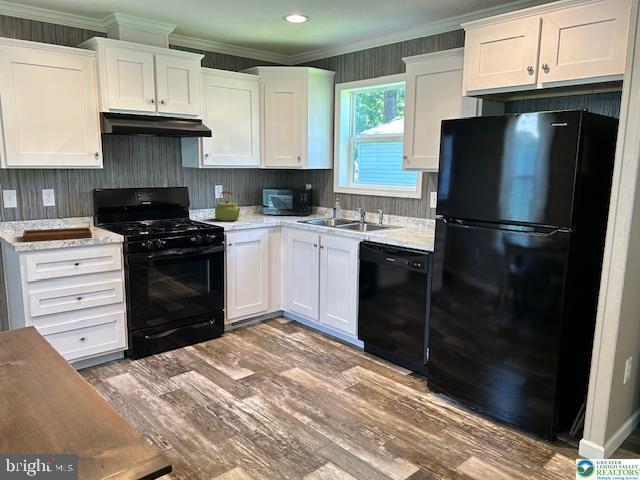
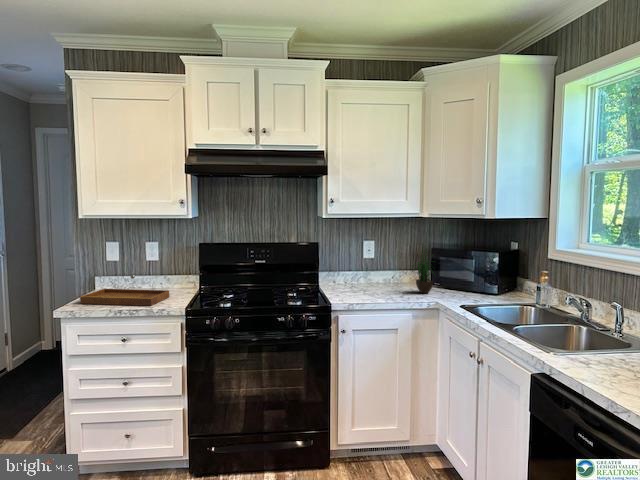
potted plant: none [255,180,275,218] -> present [416,247,433,293]
kettle: present [215,191,240,221] -> none [348,250,382,293]

